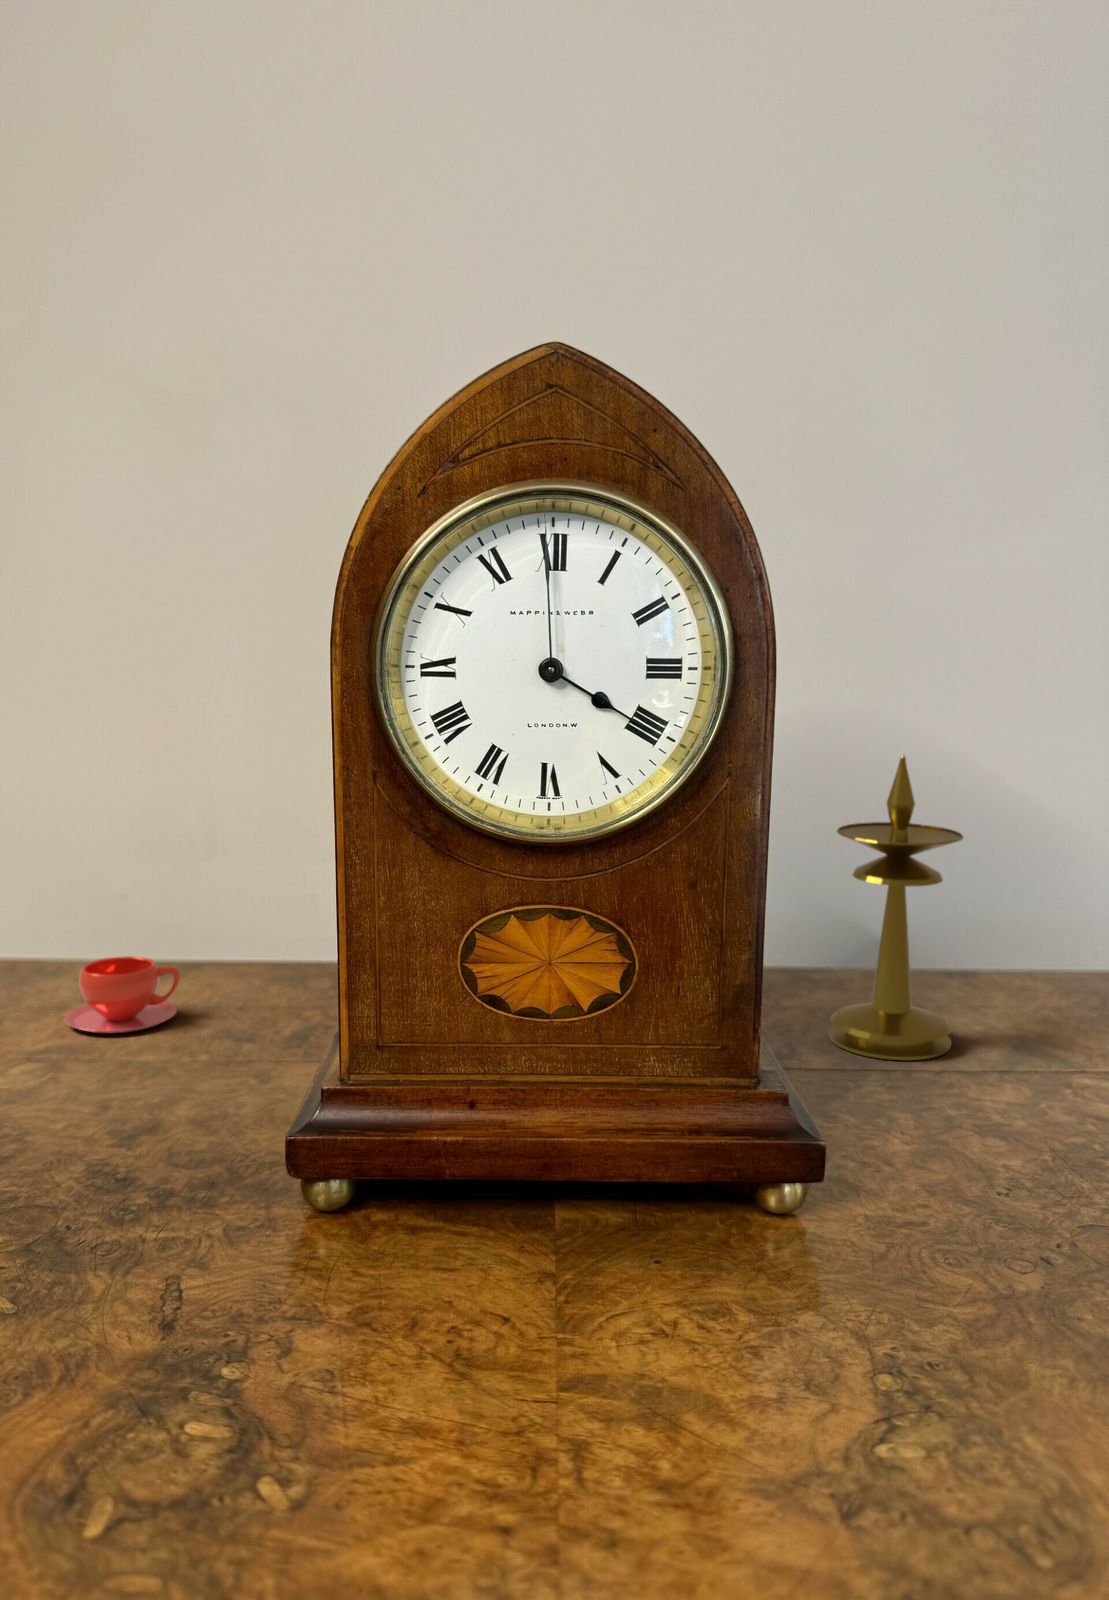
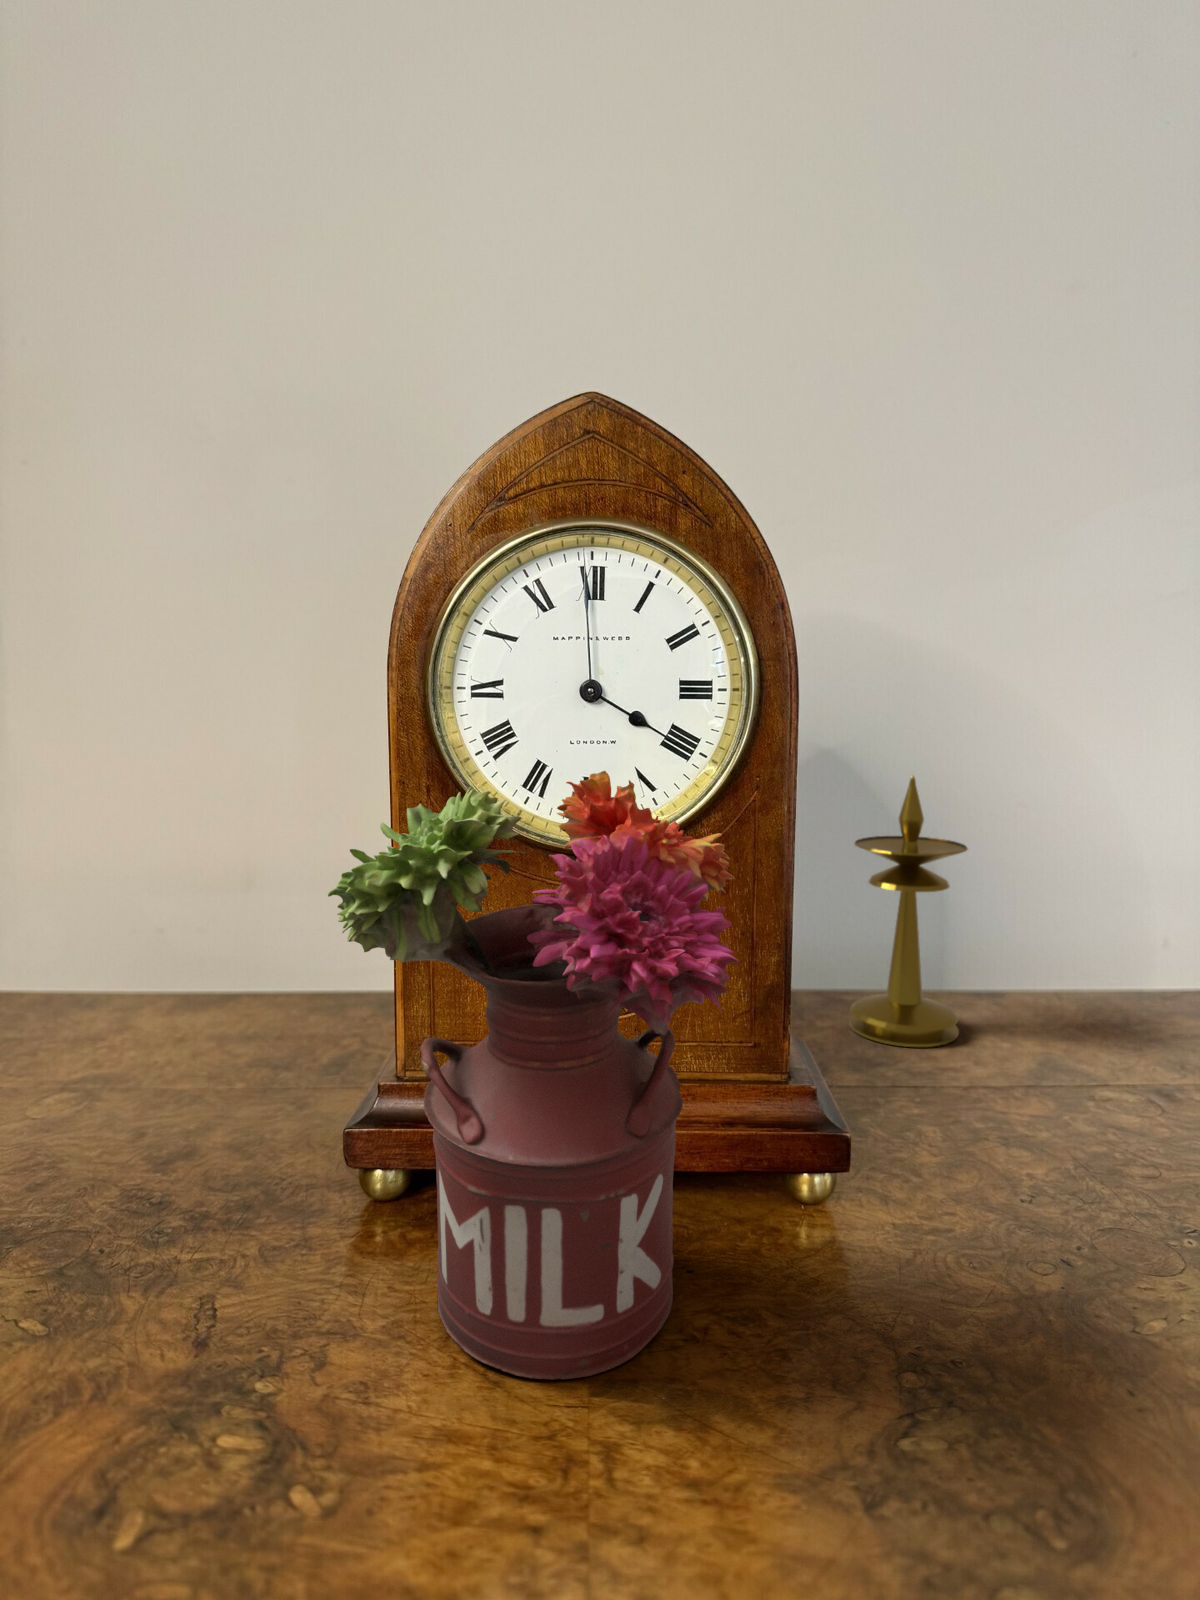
flower arrangement: none [302,759,711,1366] -> present [328,771,740,1380]
teacup: present [65,956,180,1033] -> none [186,953,287,1021]

